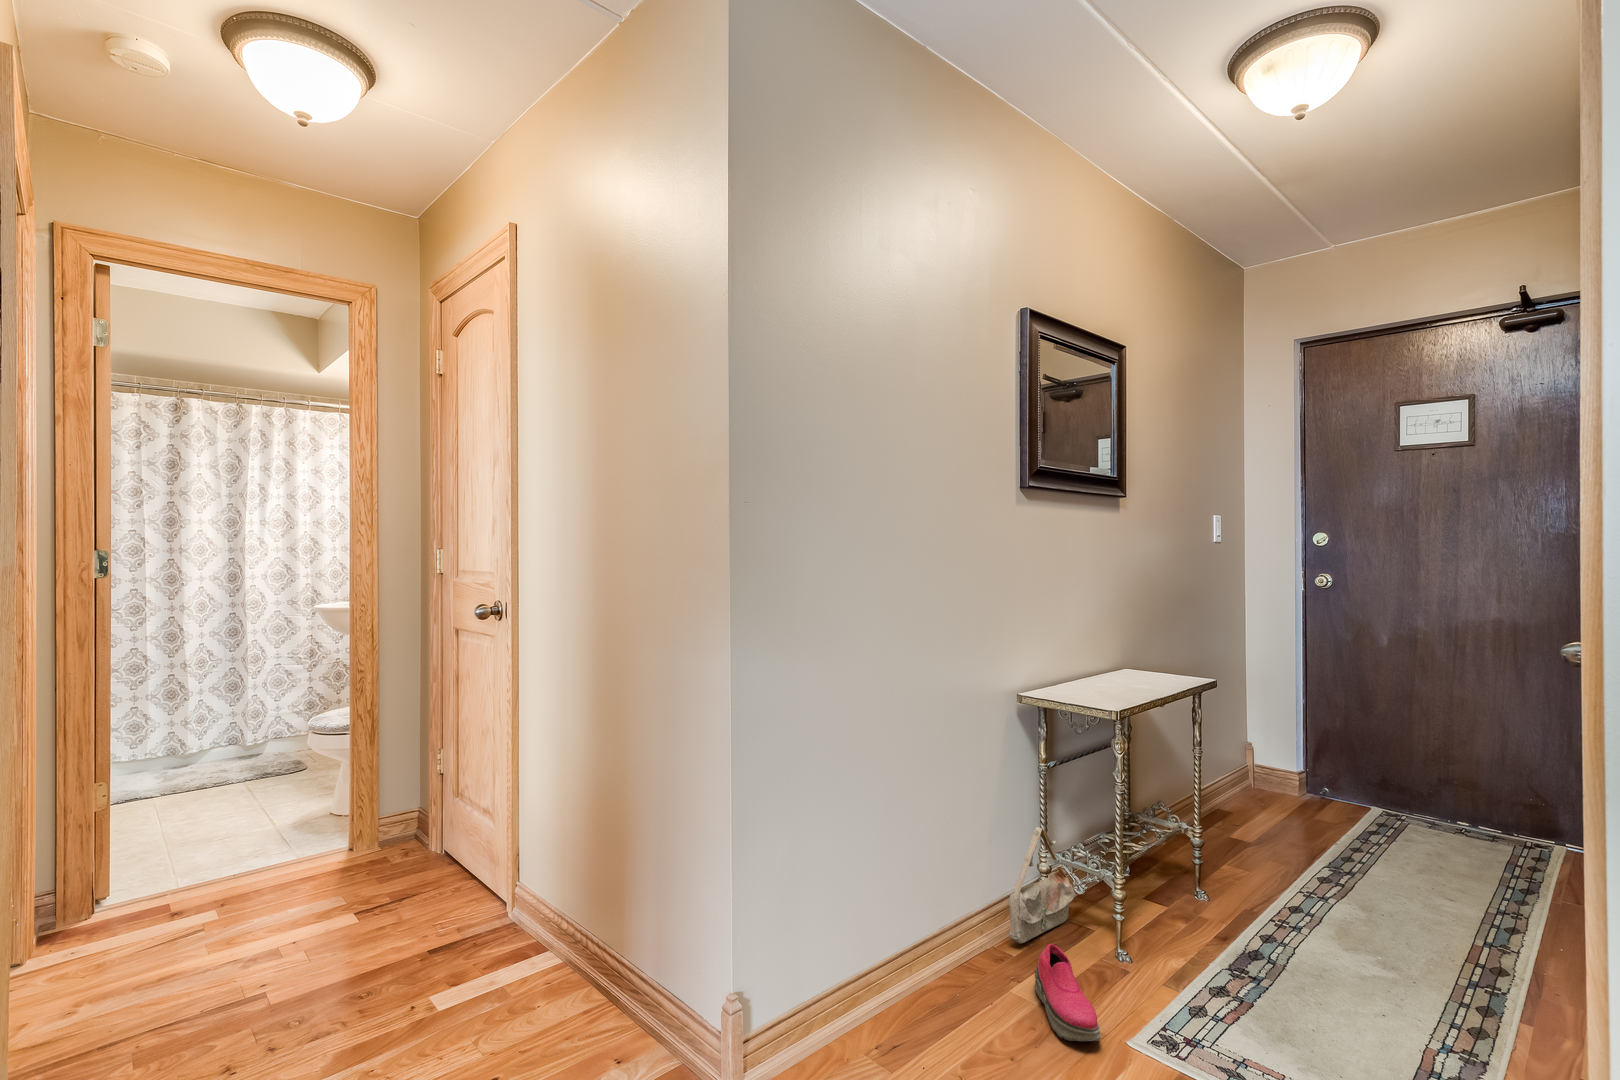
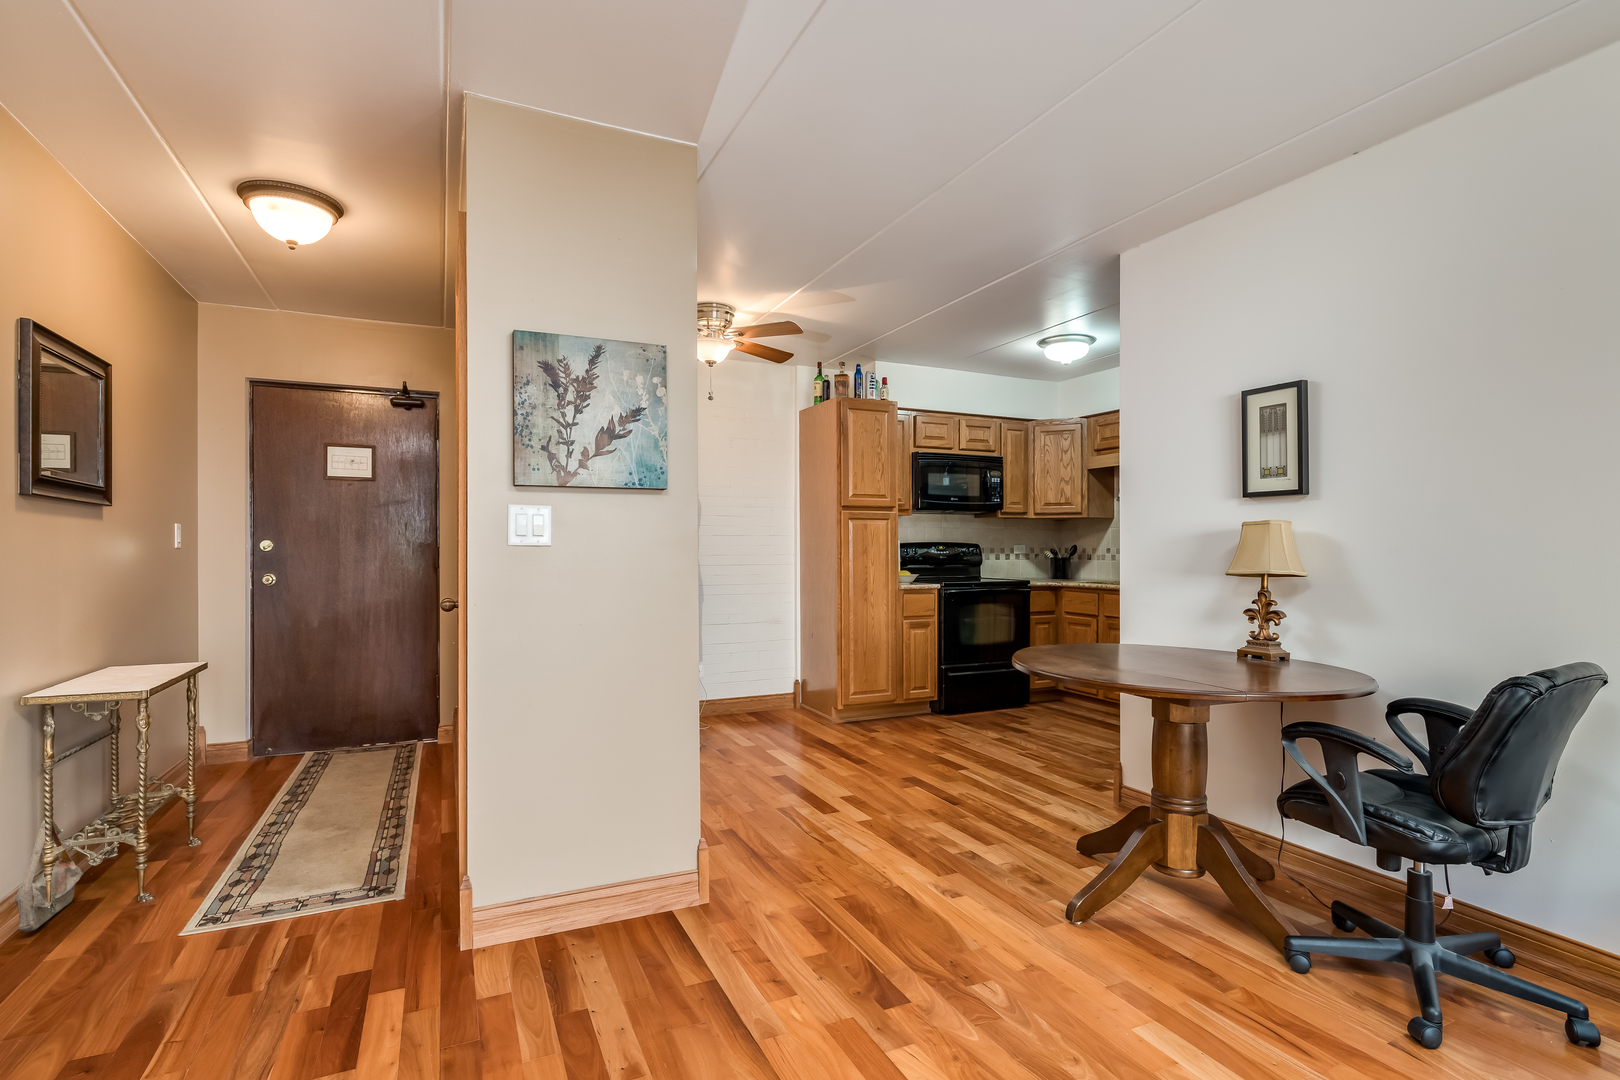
shoe: present [1034,944,1101,1041] -> none [70,901,158,958]

